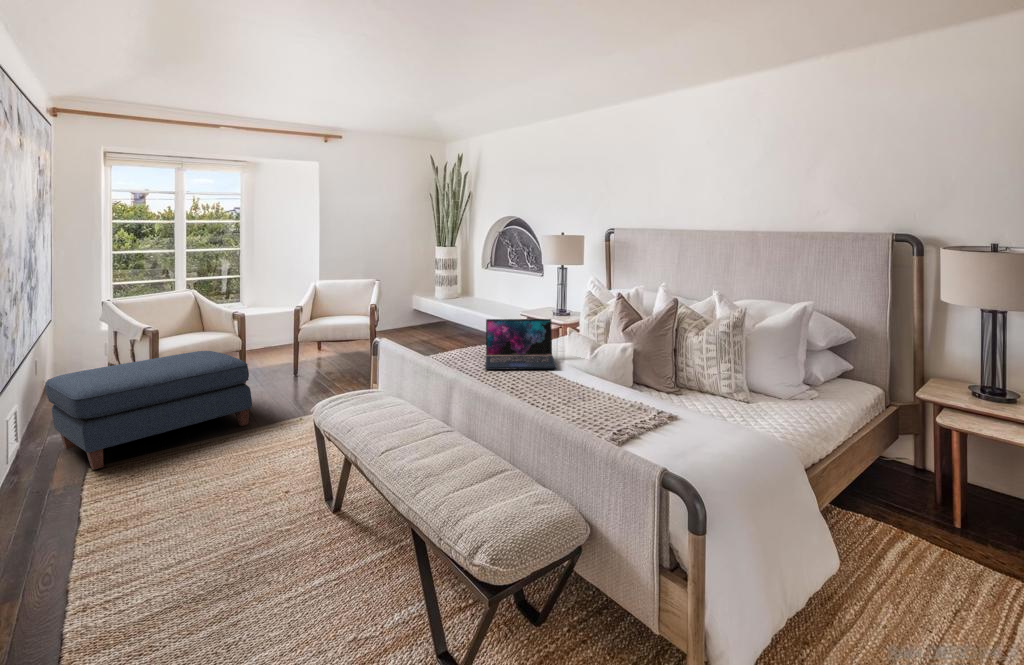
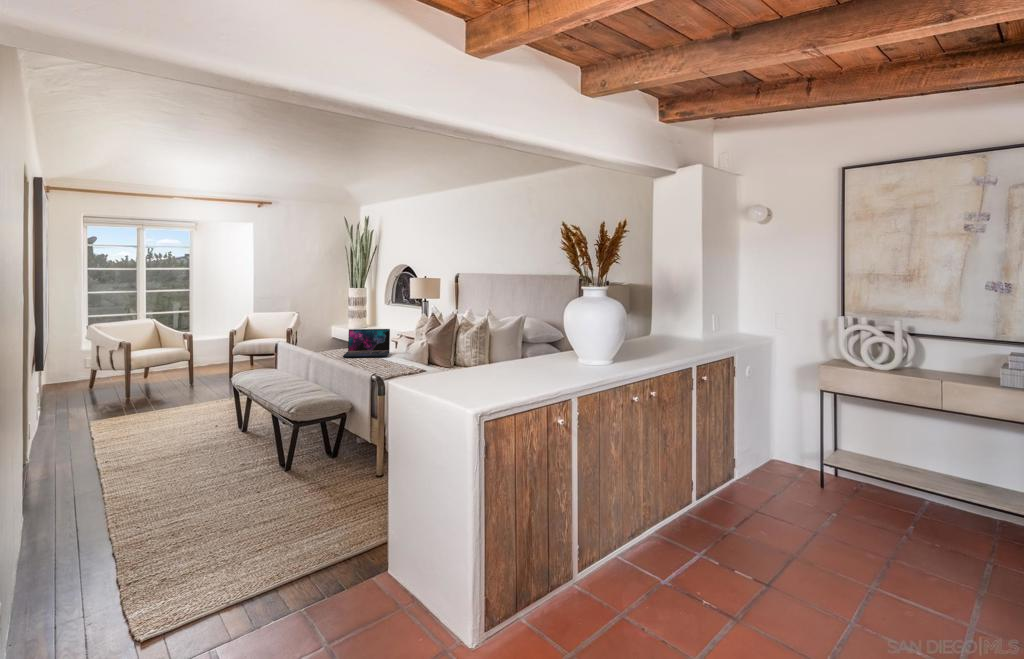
ottoman: present [45,351,252,470] -> none [56,357,196,426]

